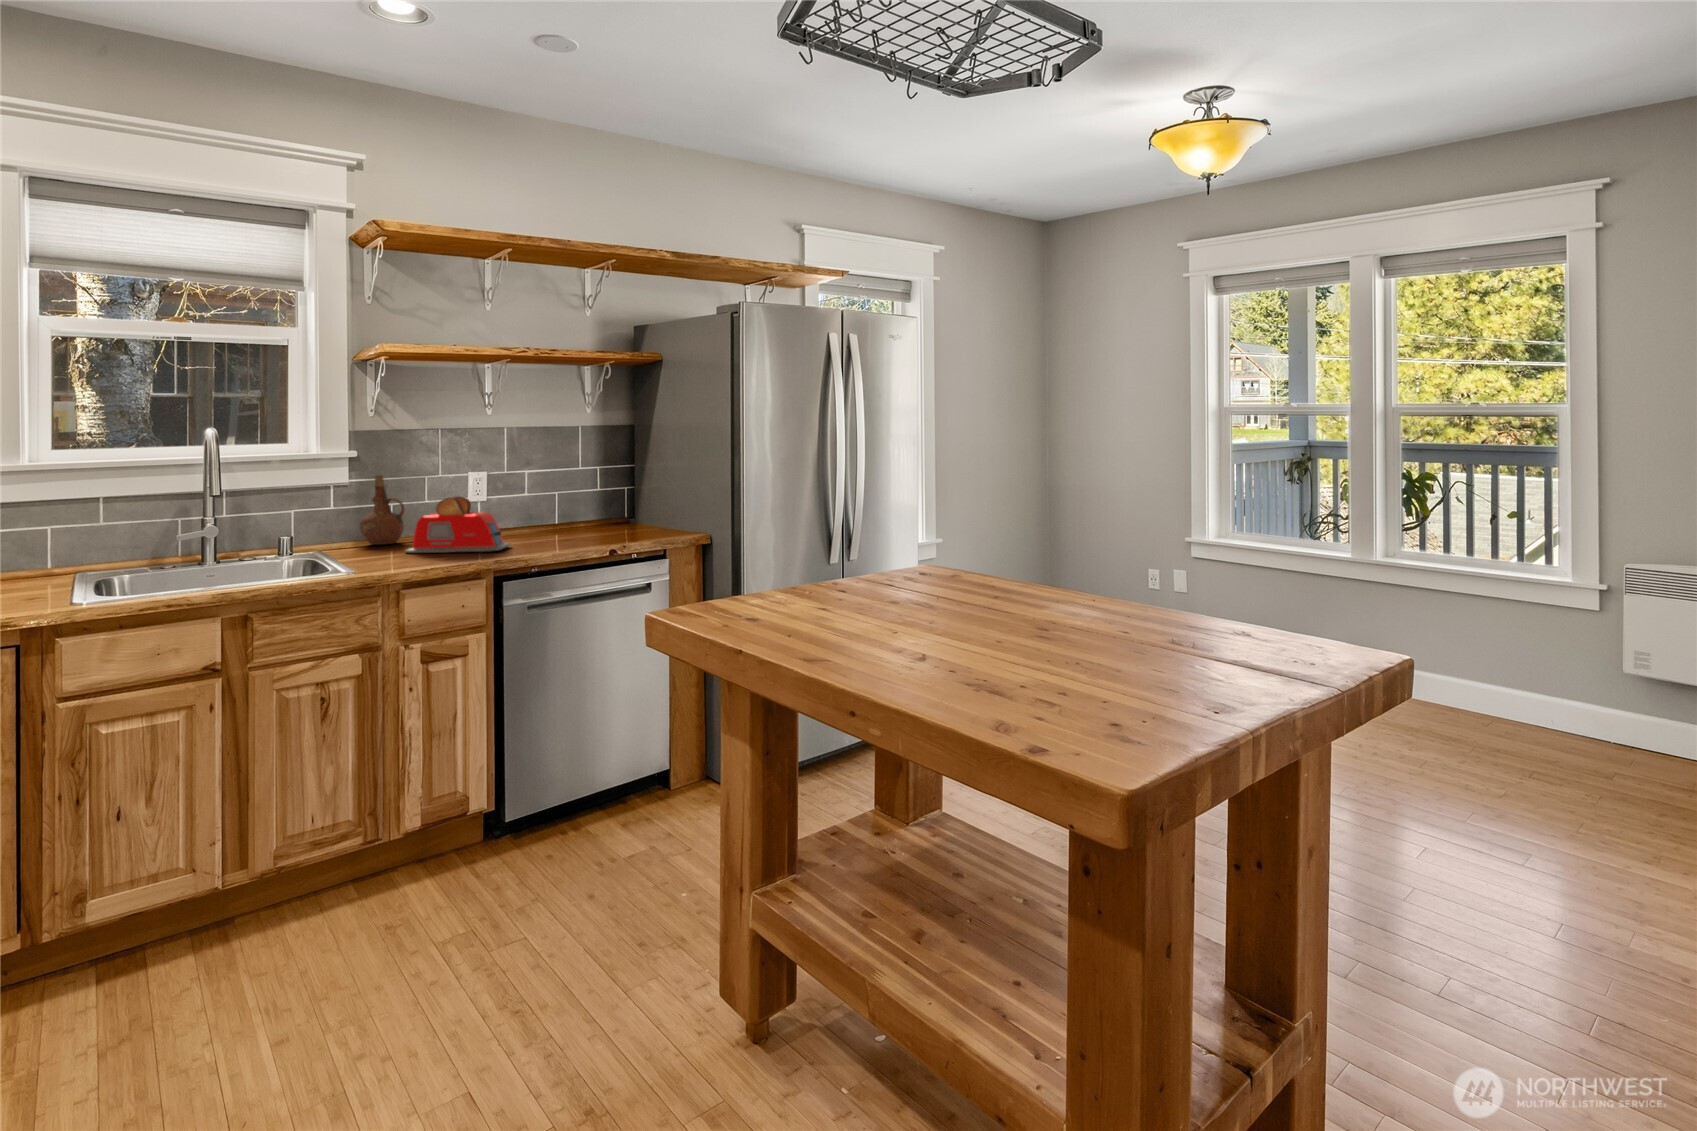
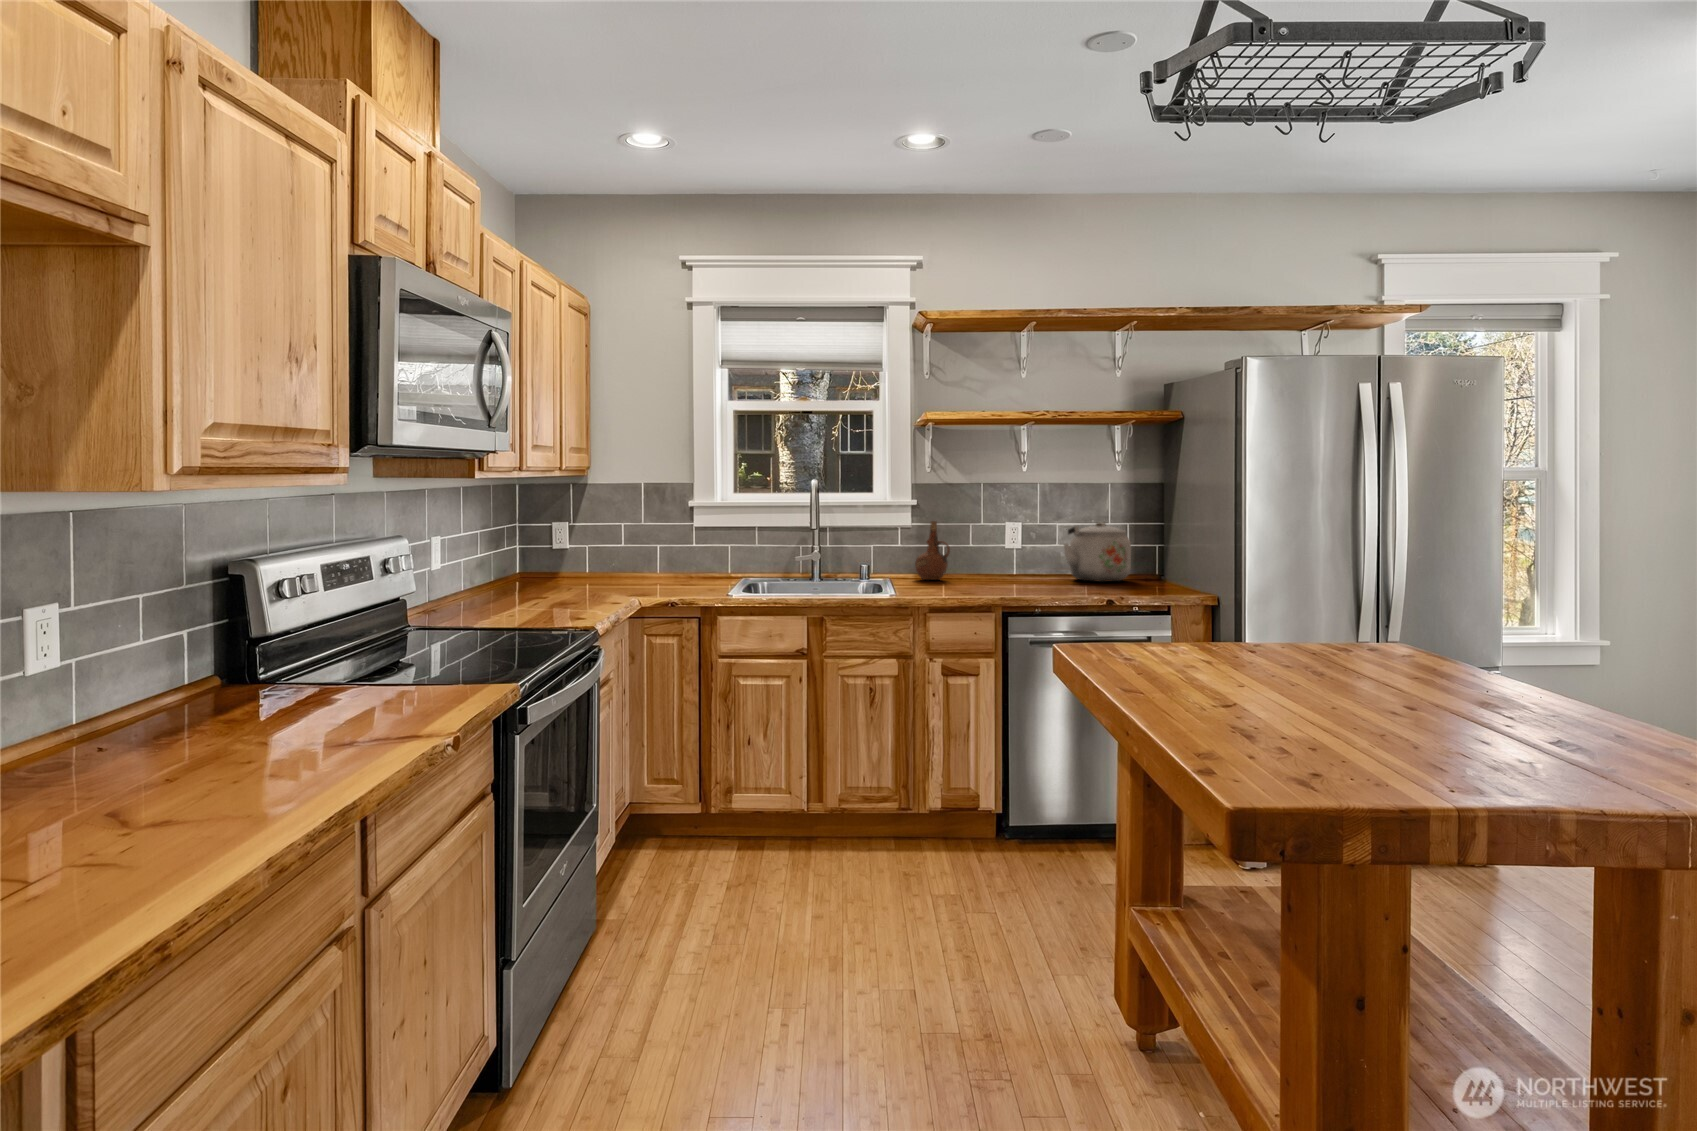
kettle: none [531,467,609,529] -> present [1064,522,1131,582]
toaster: present [405,496,511,553] -> none [943,540,1028,590]

